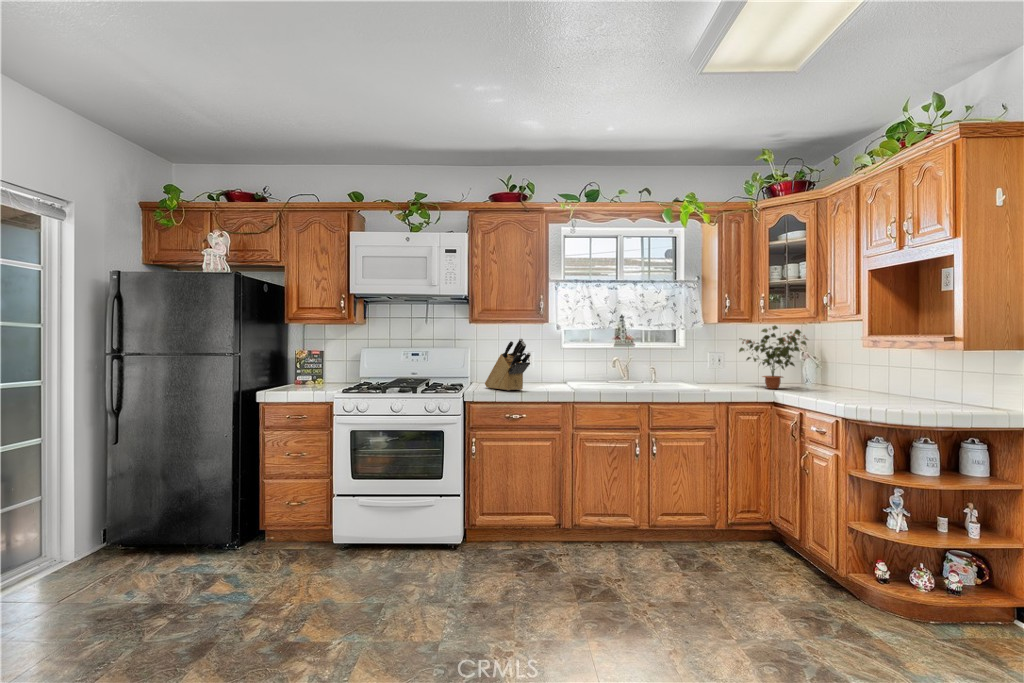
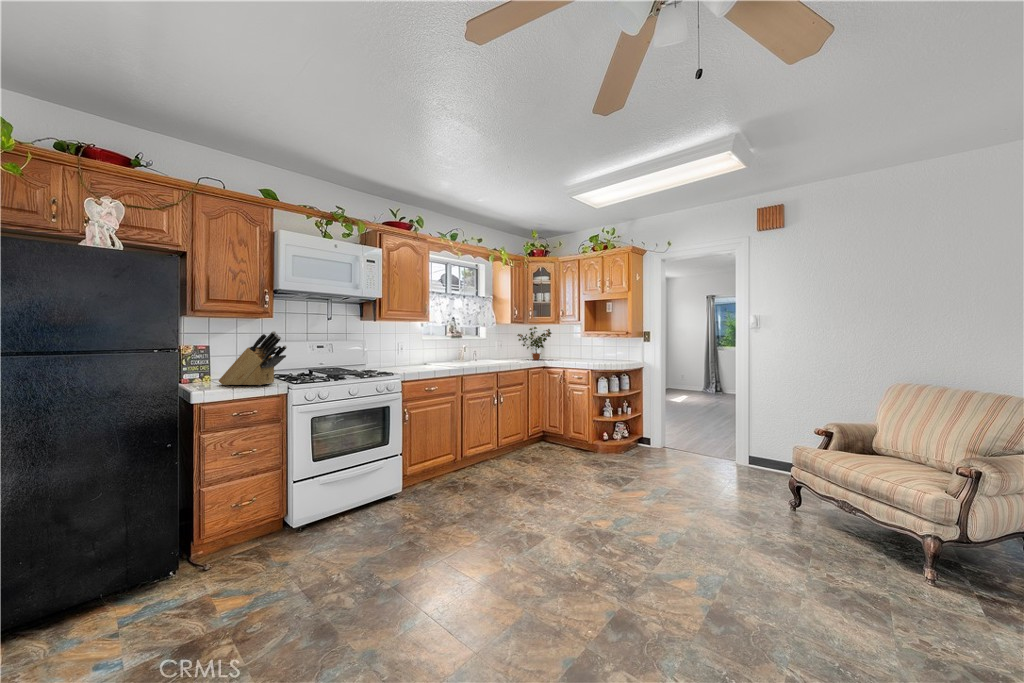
knife block: present [485,338,530,391] -> present [219,331,287,385]

